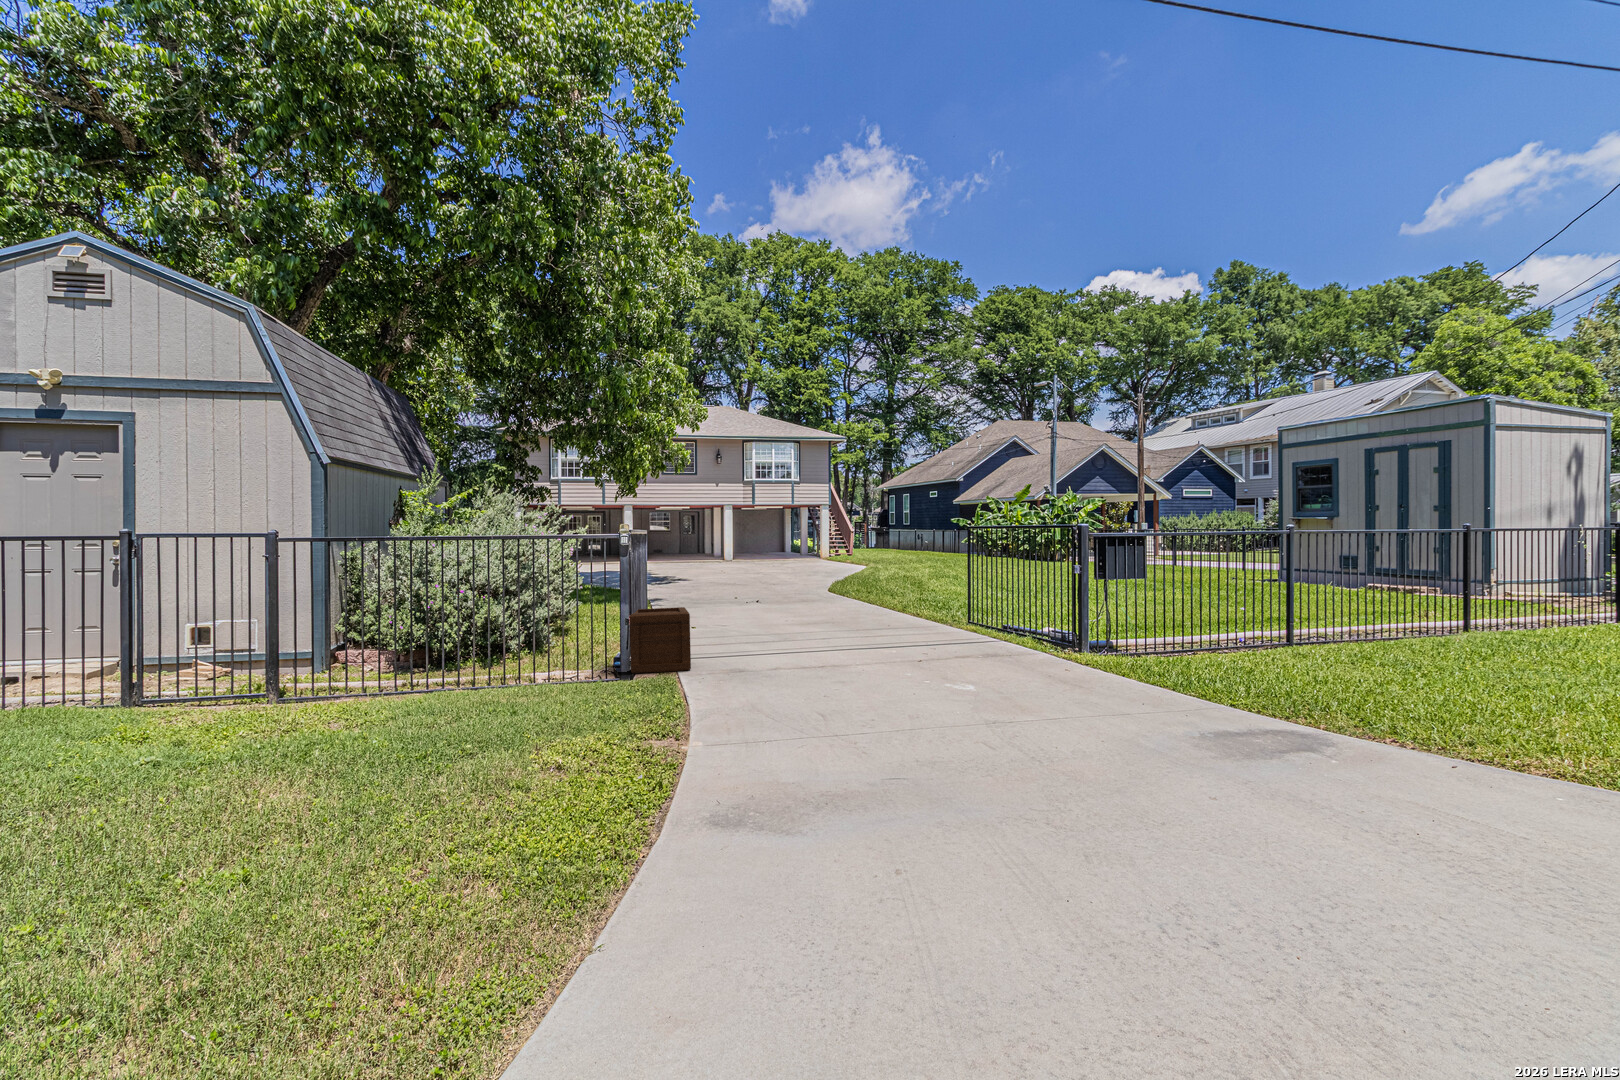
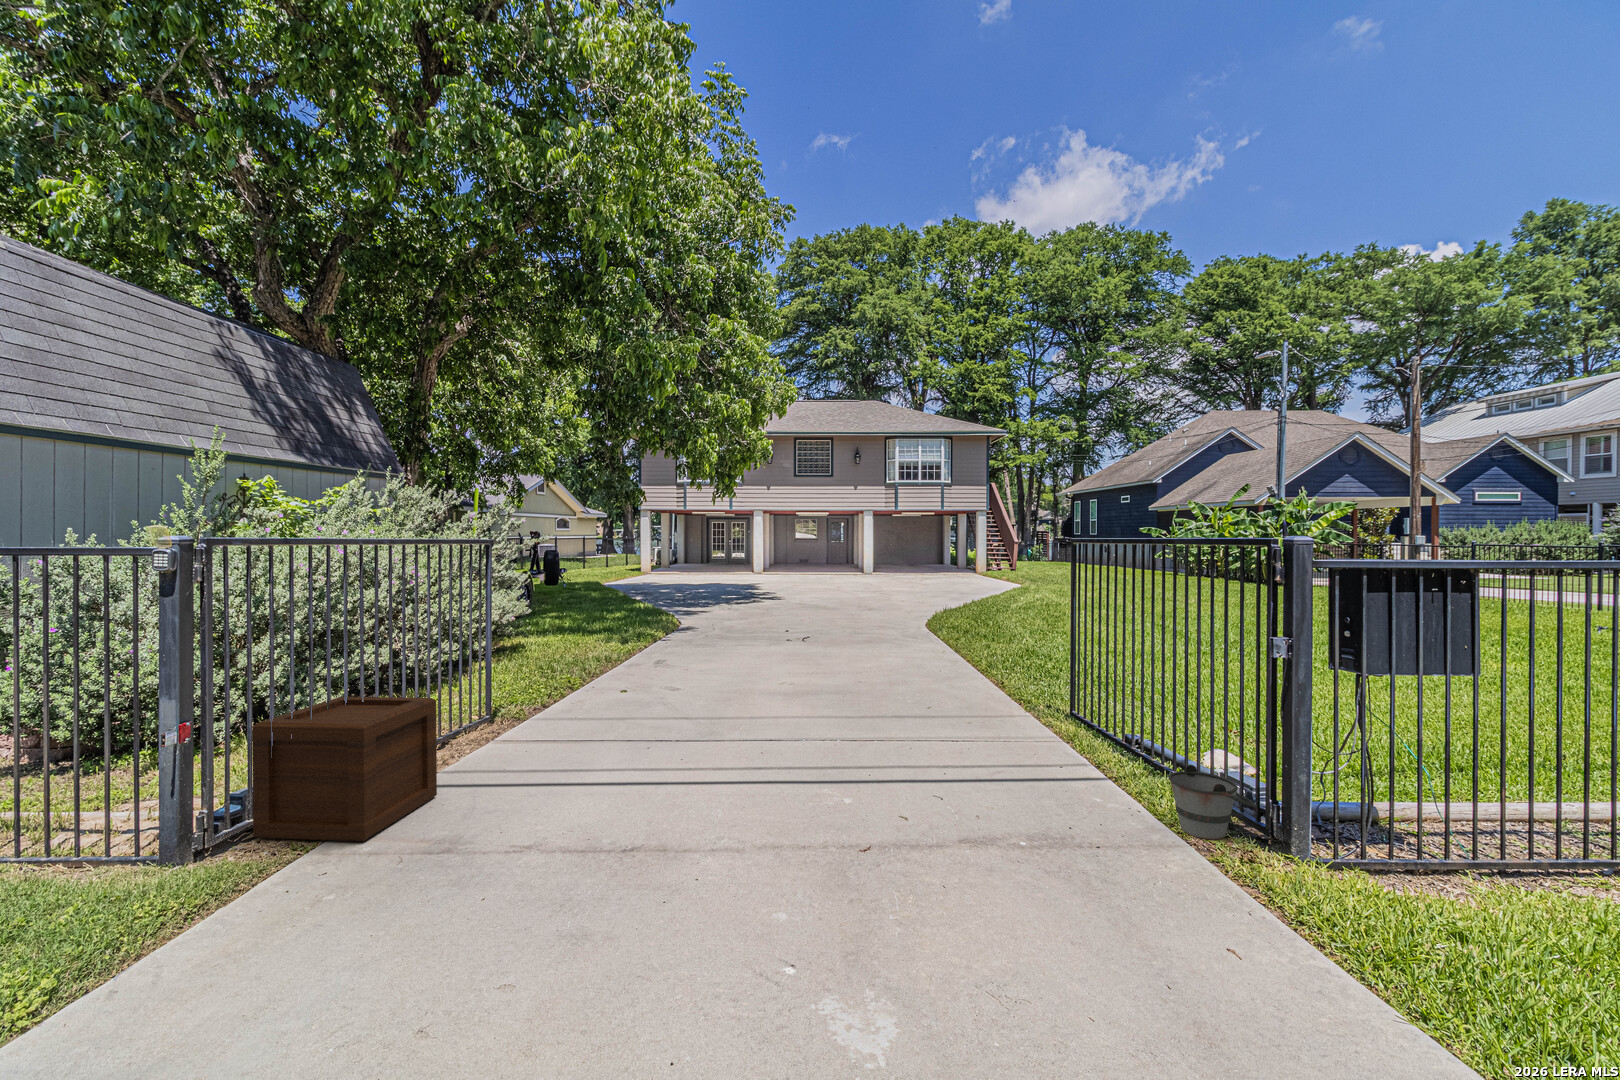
bucket: none [1033,616,1067,644] -> present [1169,765,1256,840]

